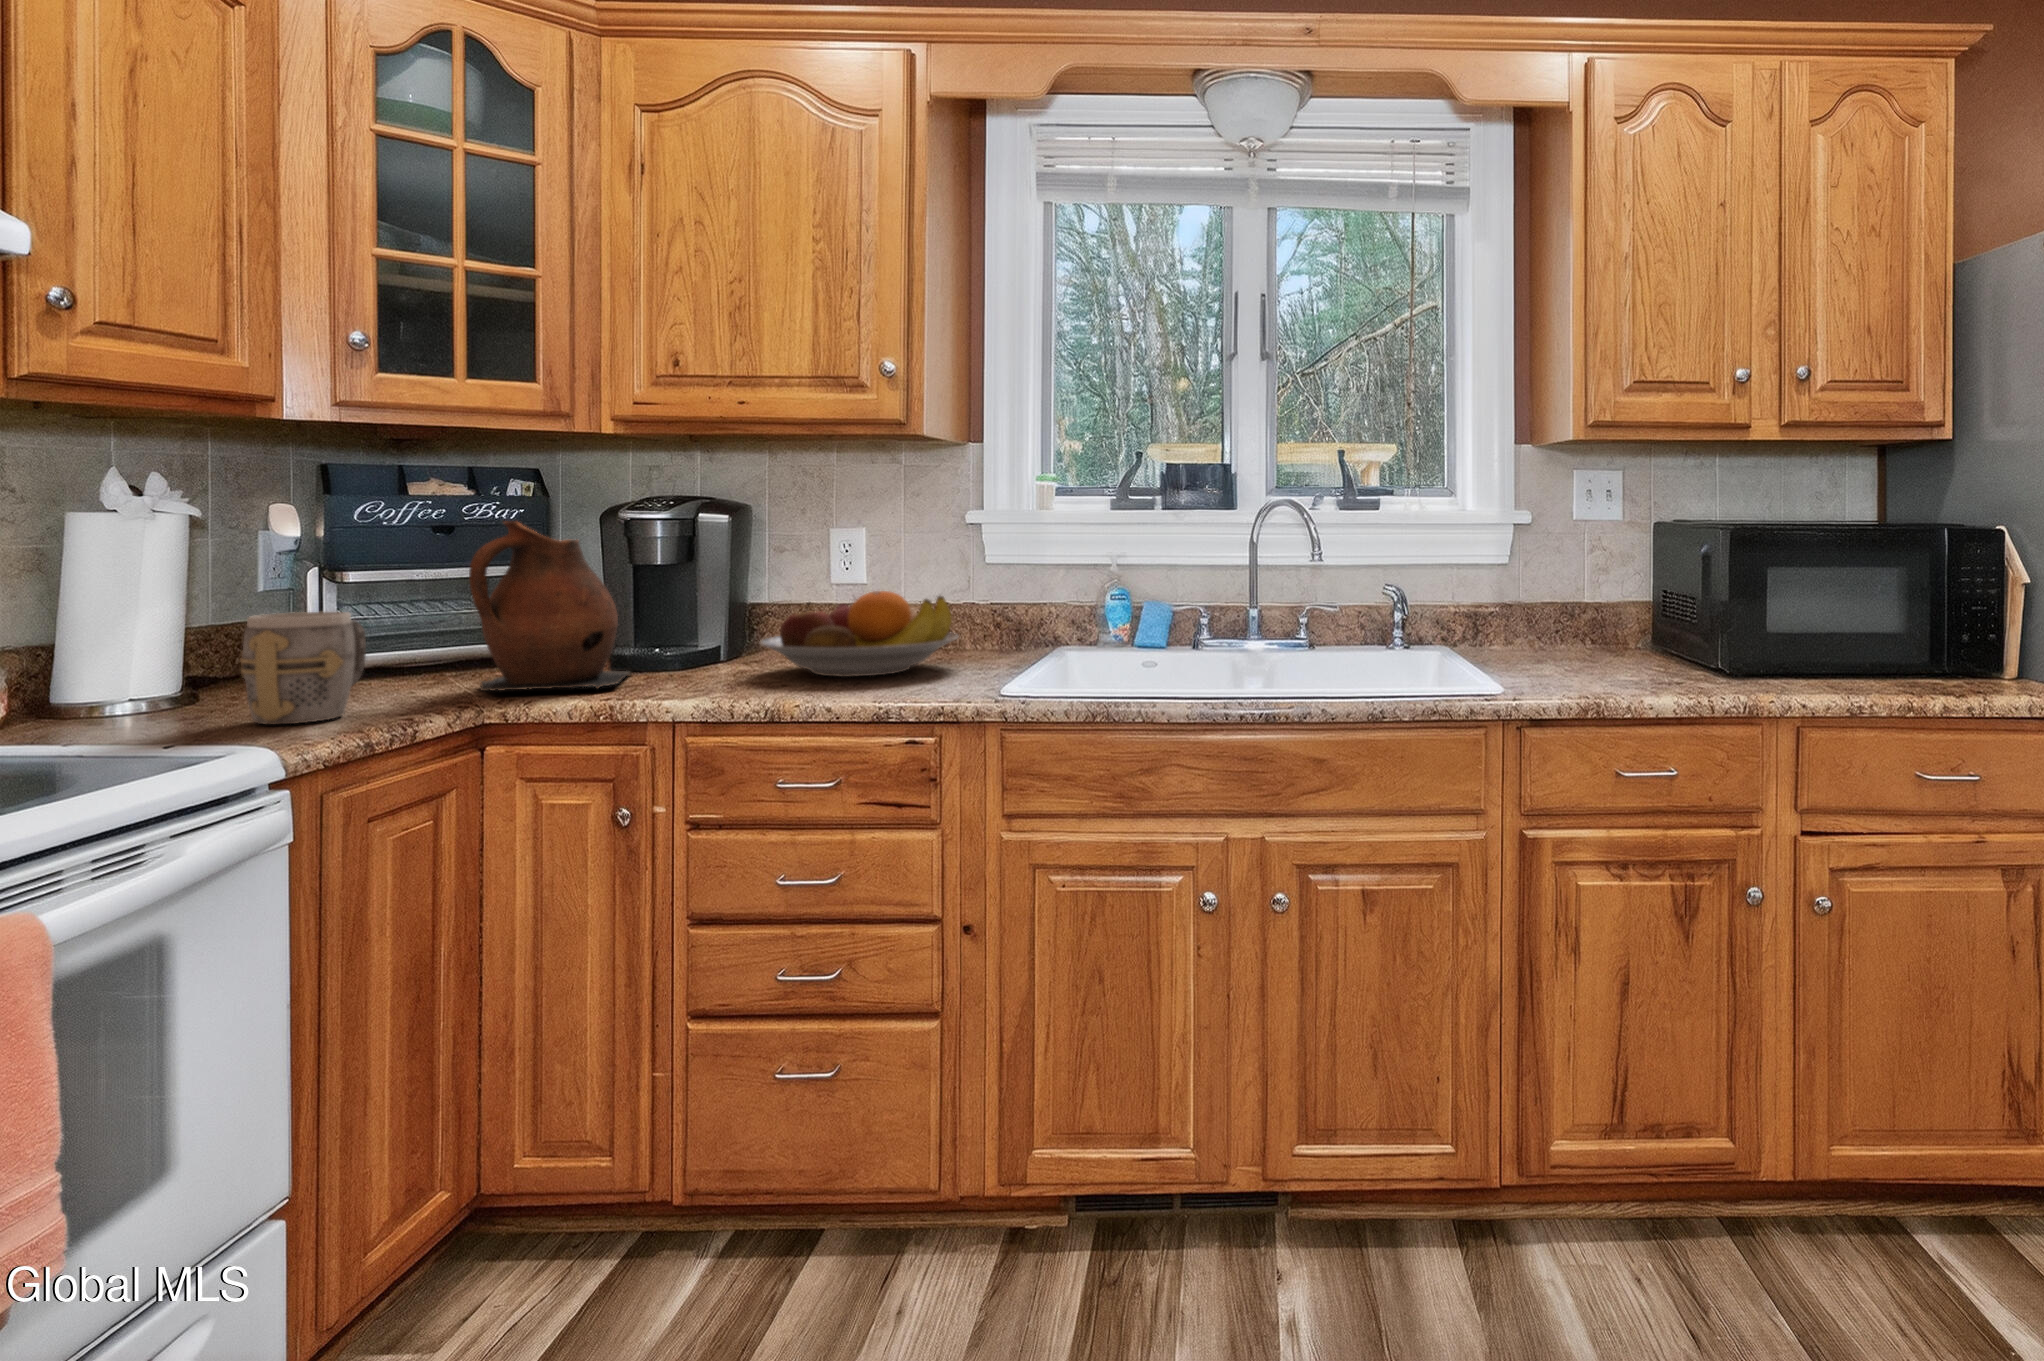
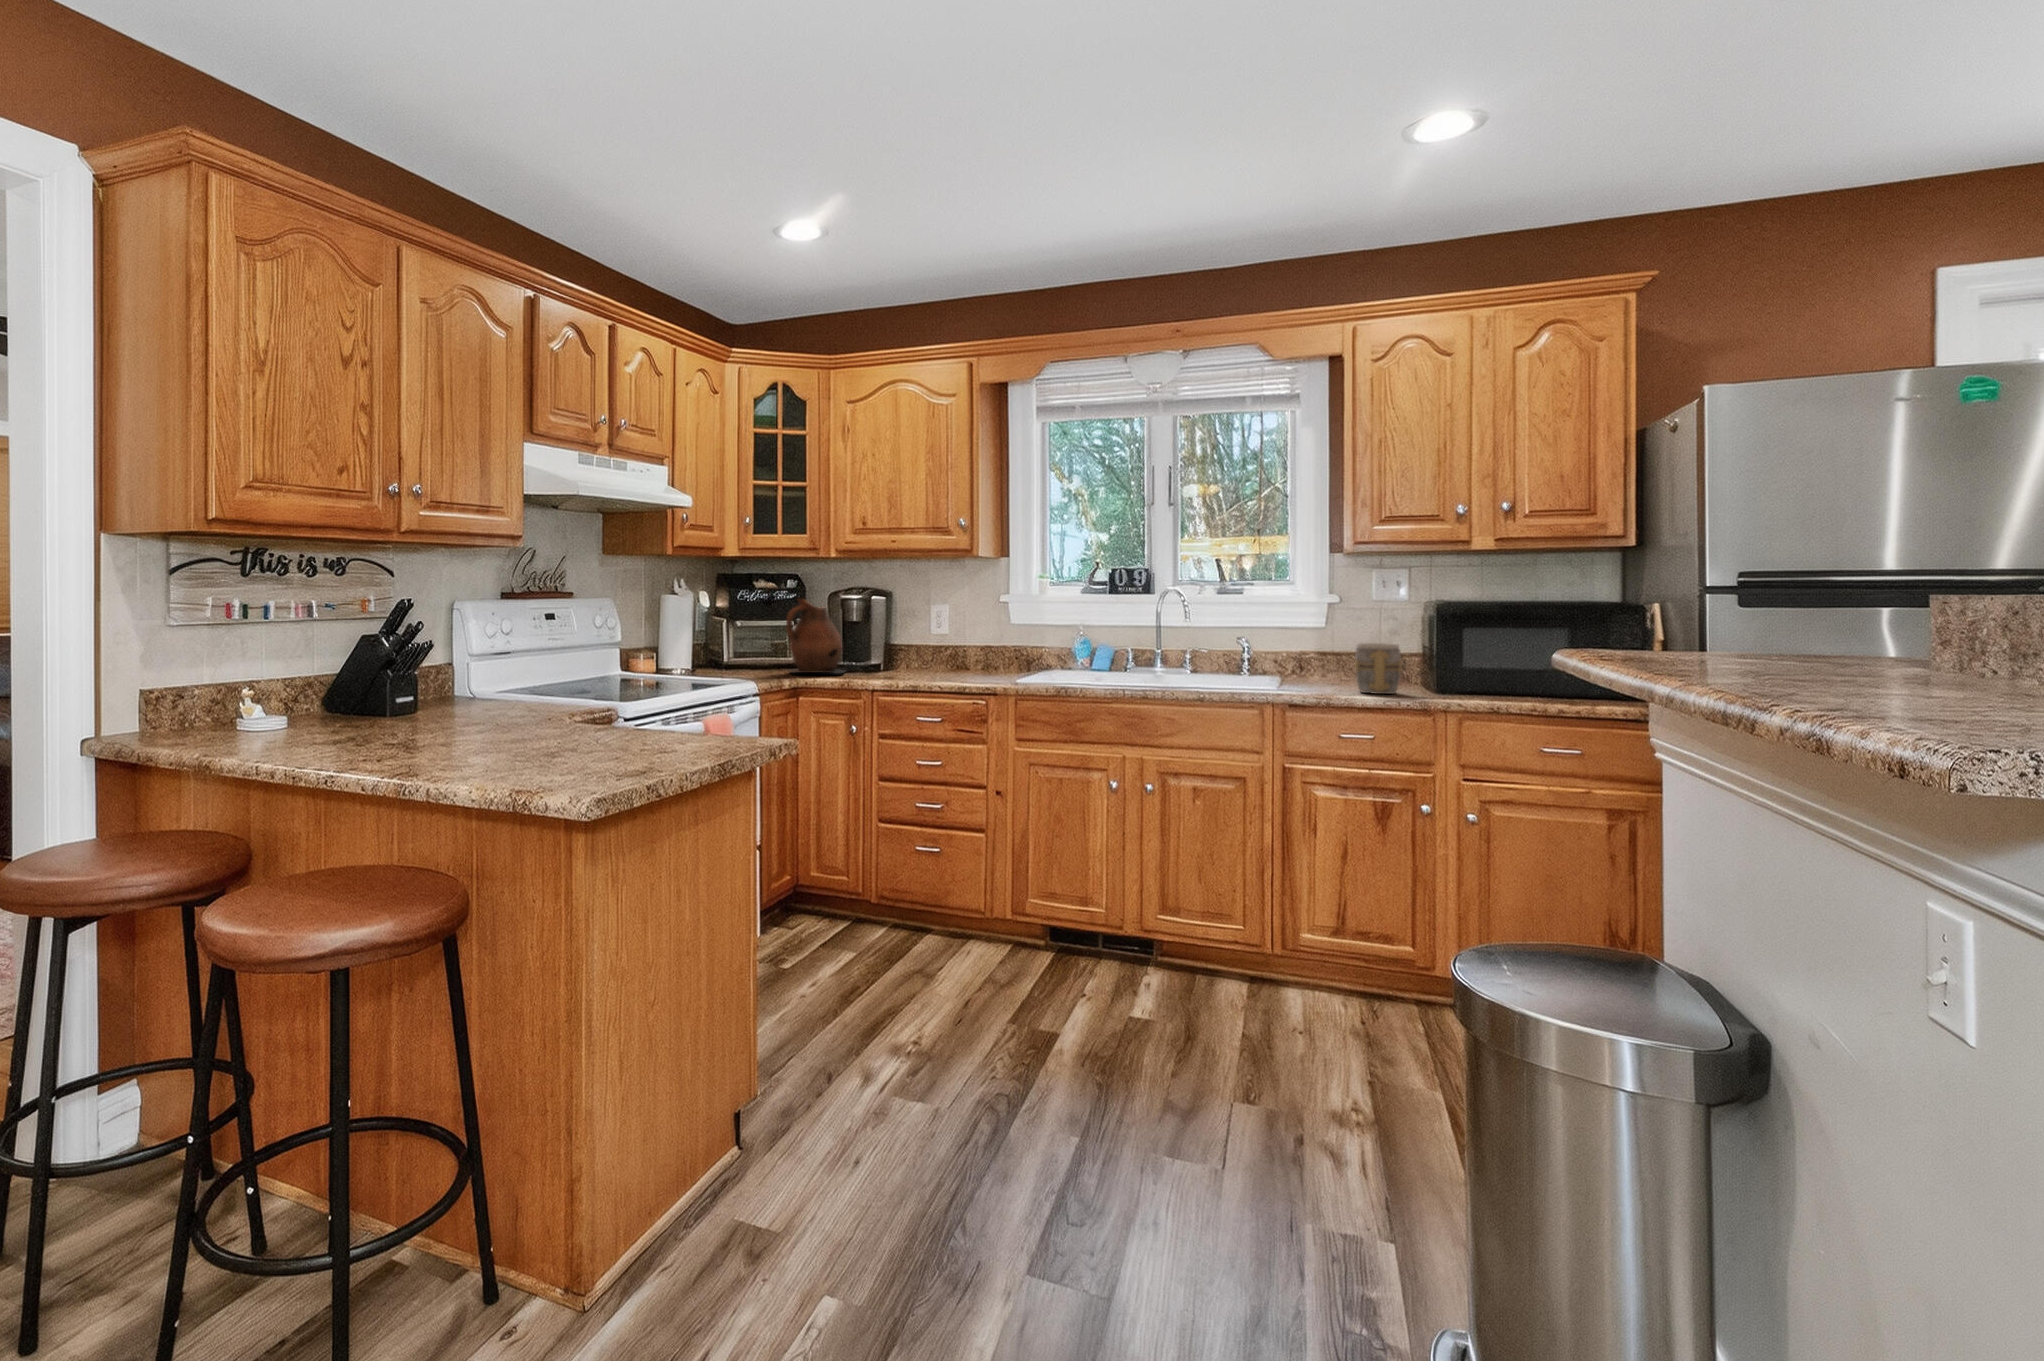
fruit bowl: present [760,591,958,677] -> none [902,635,996,675]
mug: present [241,612,366,724] -> present [1355,643,1402,694]

